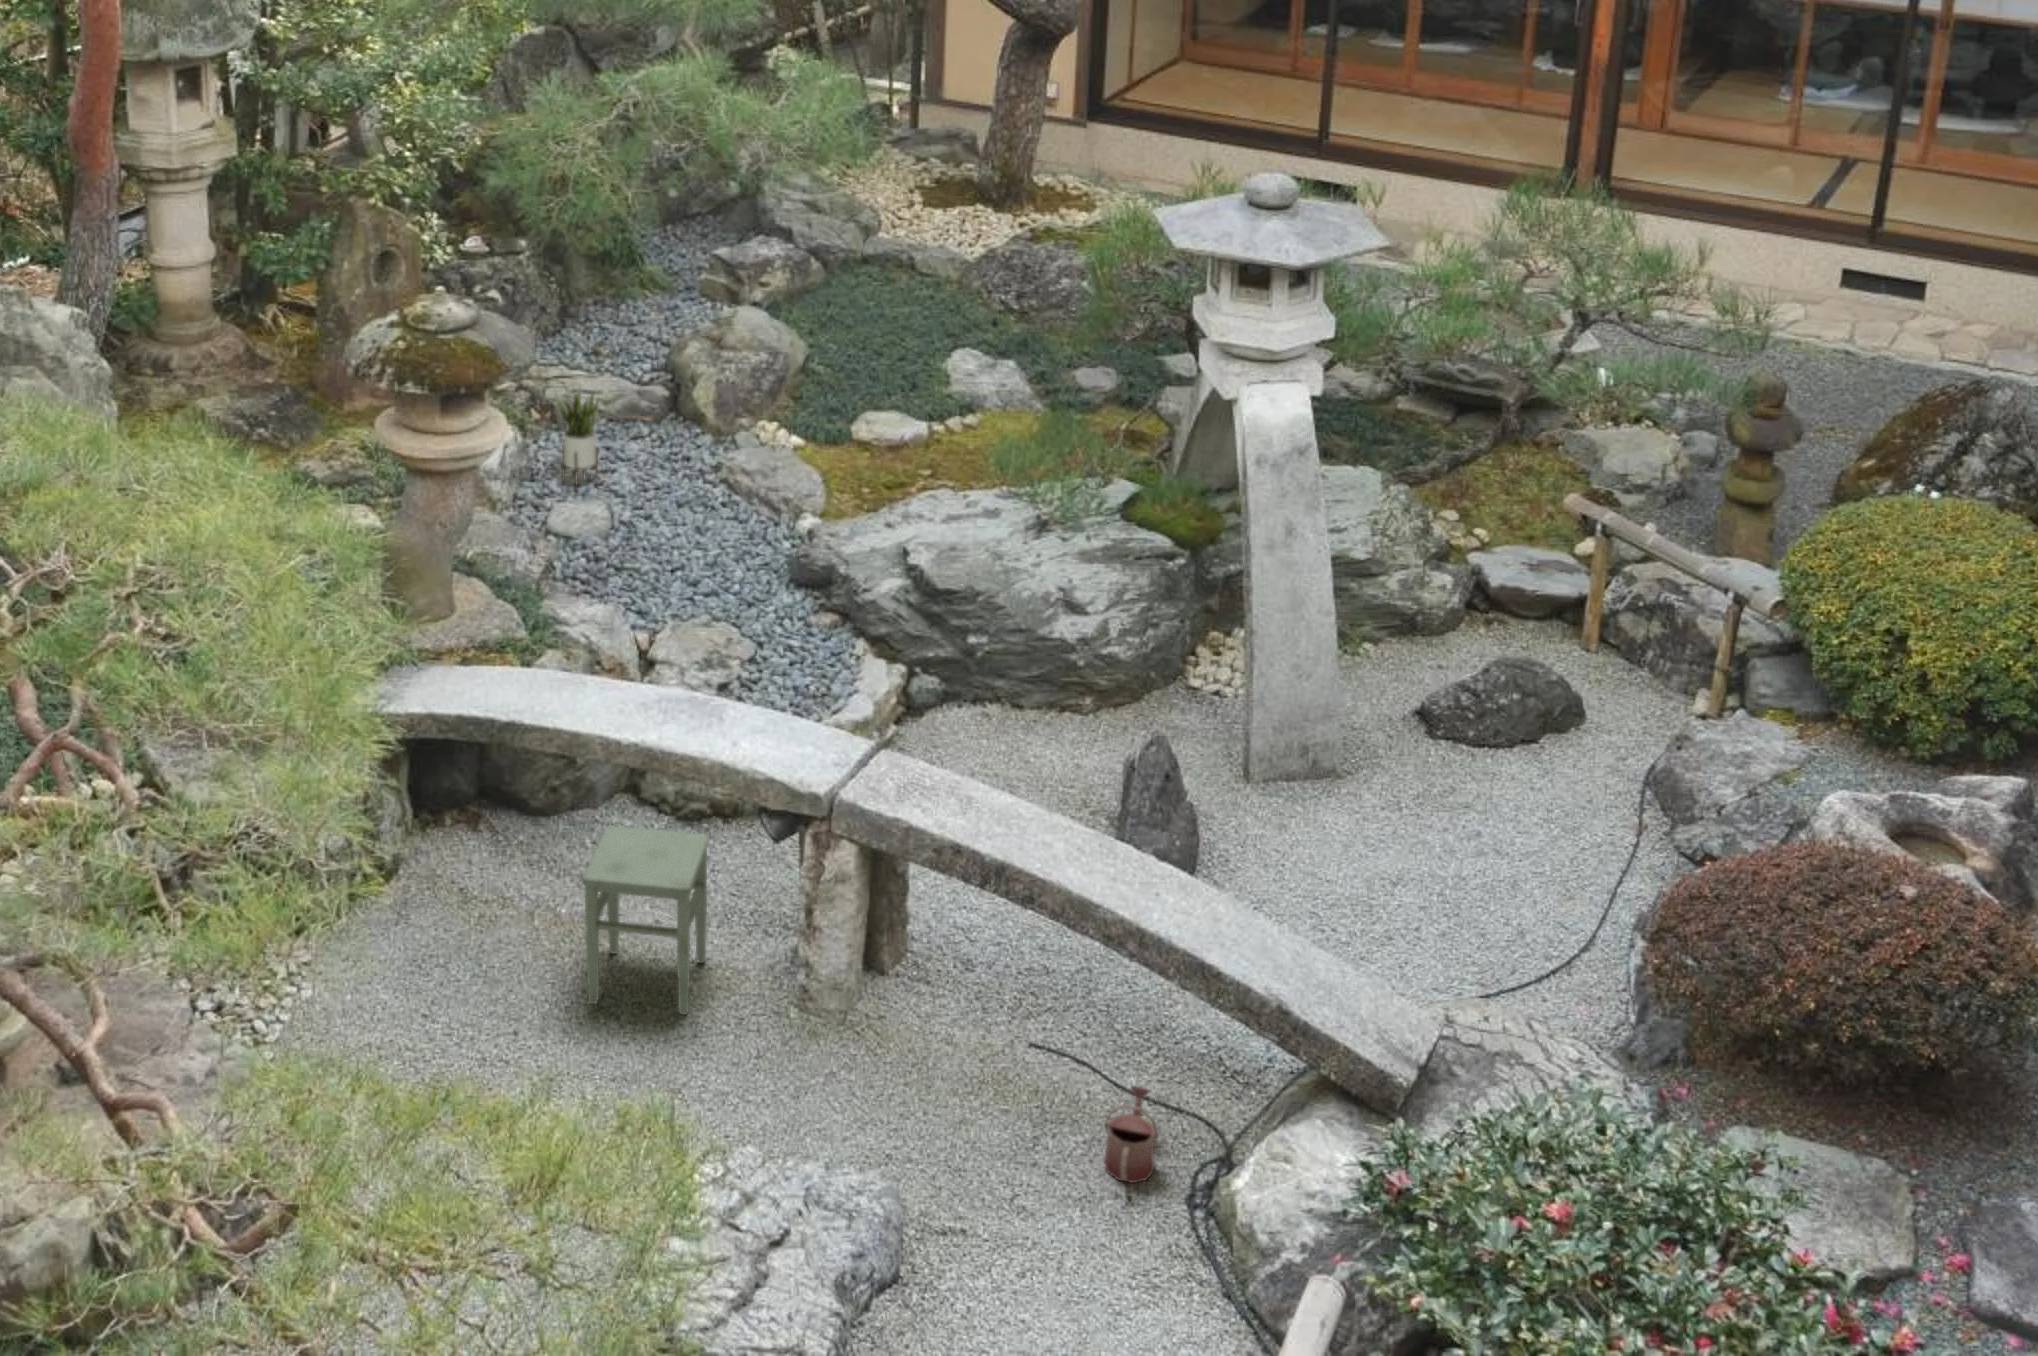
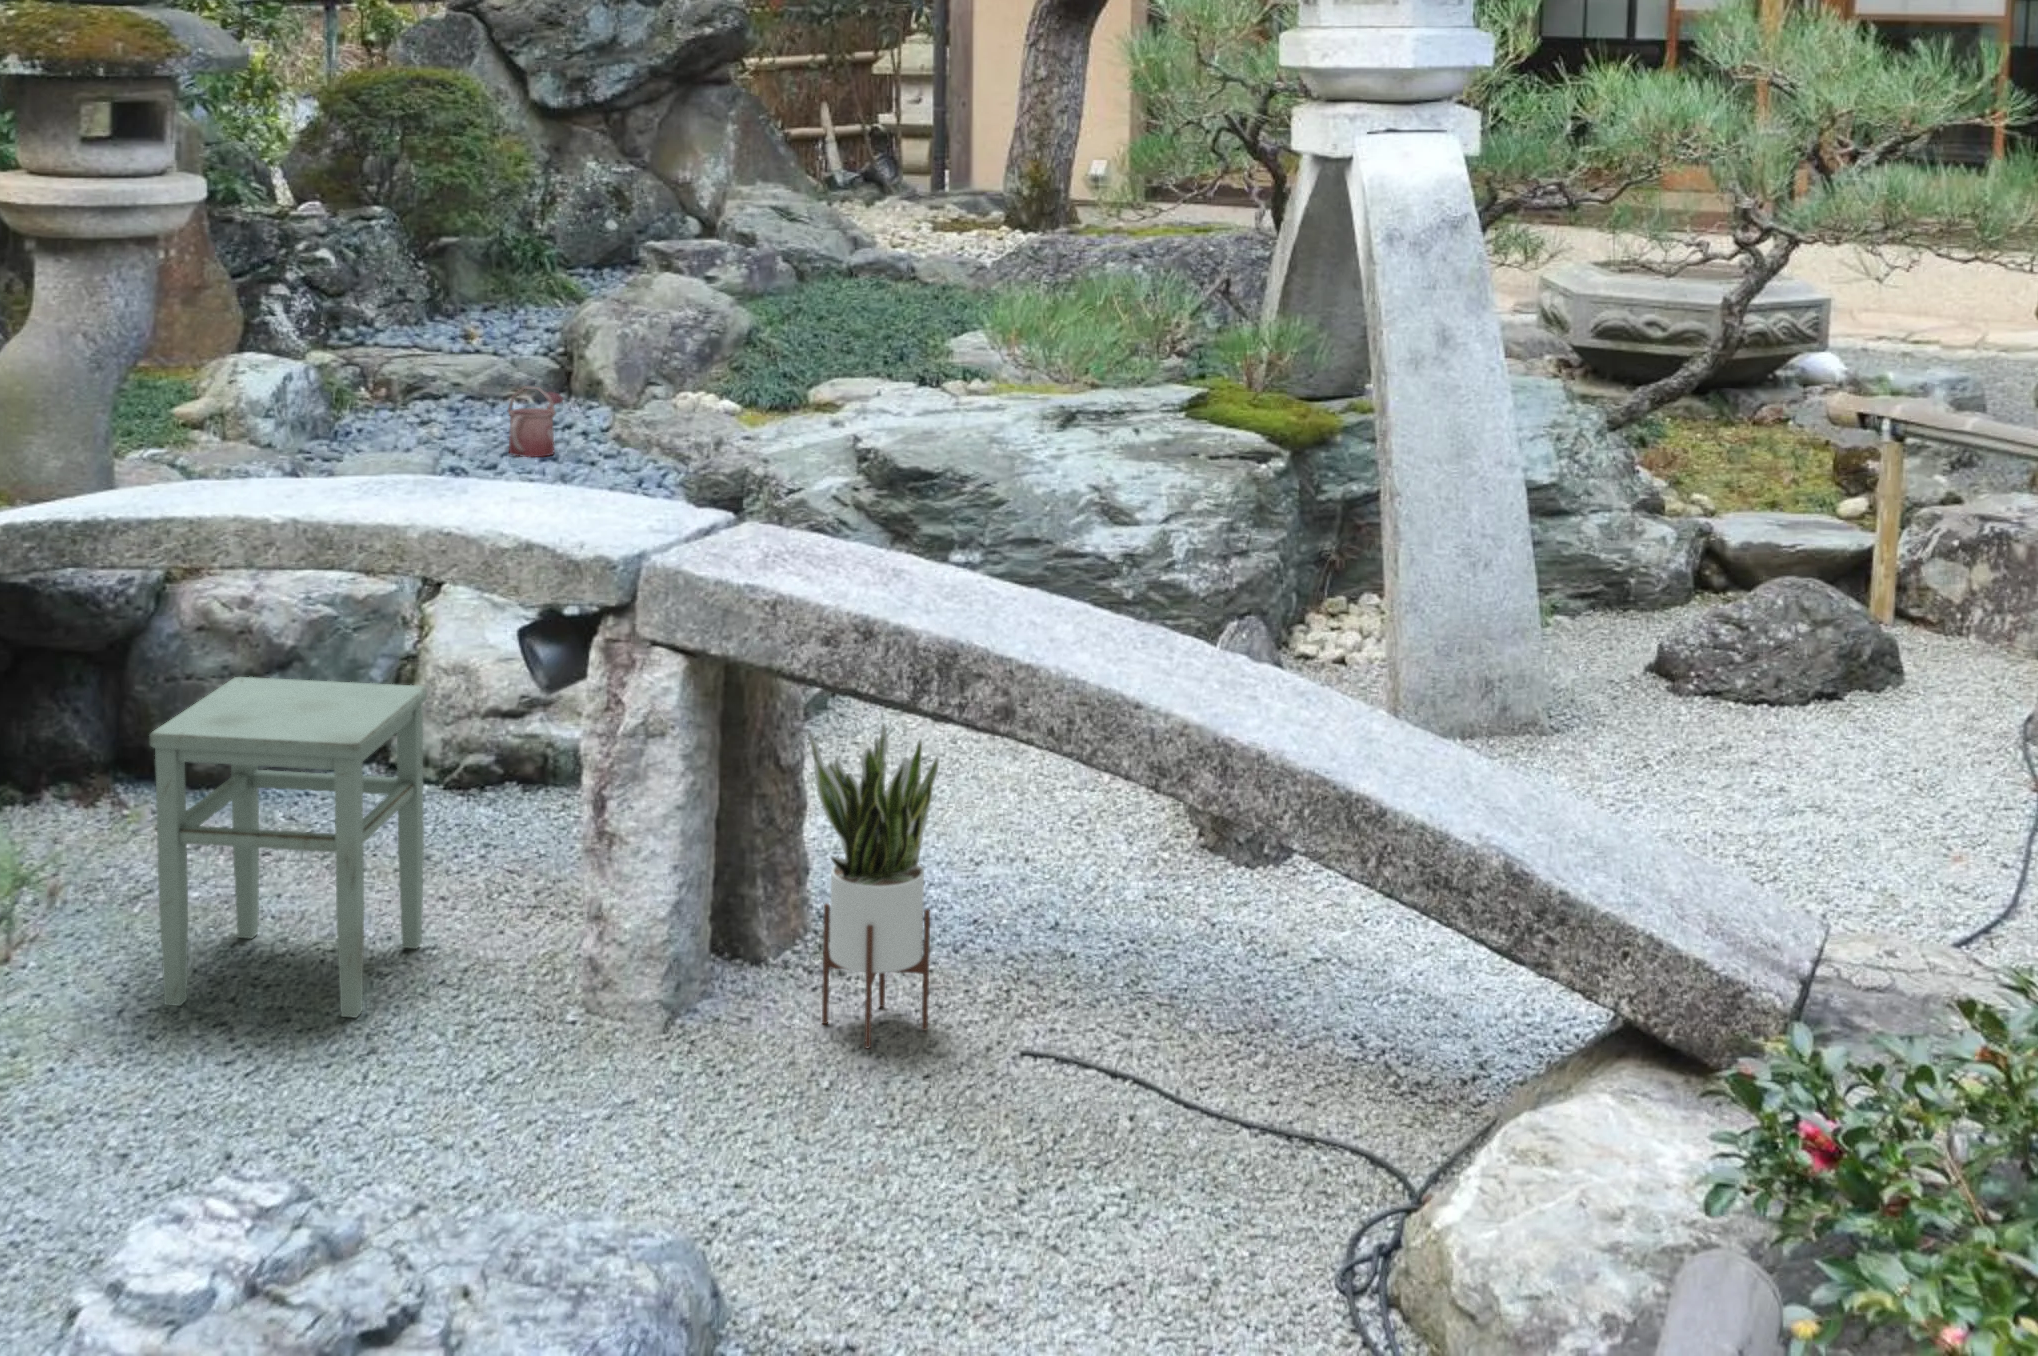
potted plant: present [554,388,600,490] -> present [807,723,939,1048]
watering can: present [1104,1086,1159,1183] -> present [508,386,563,457]

